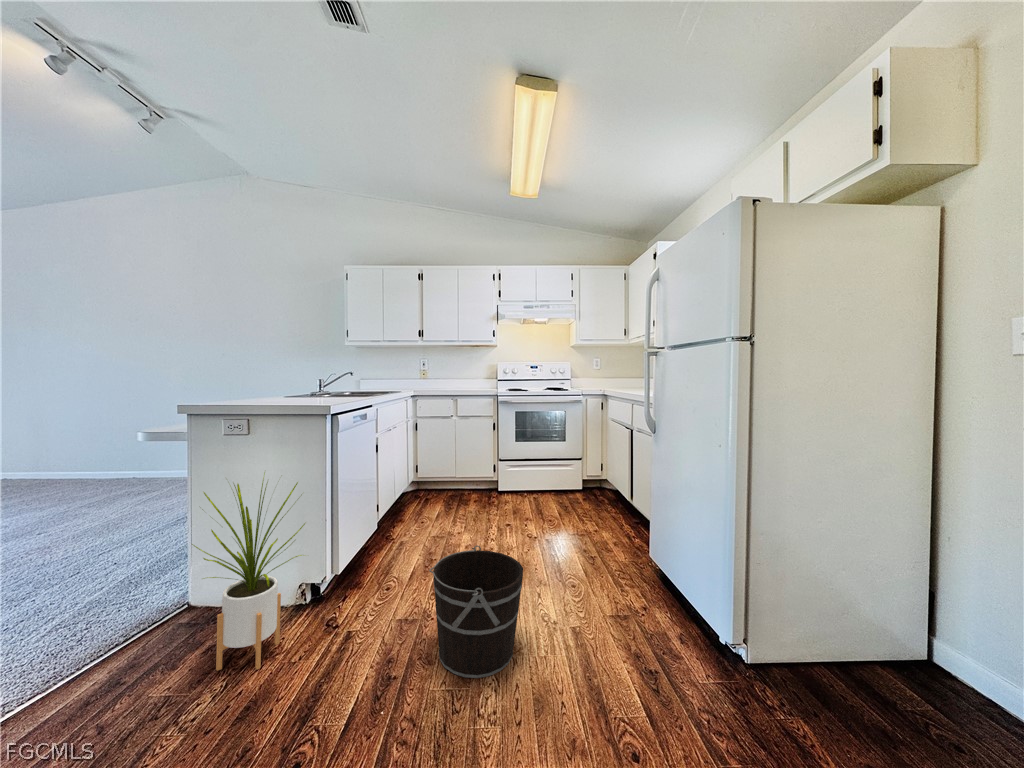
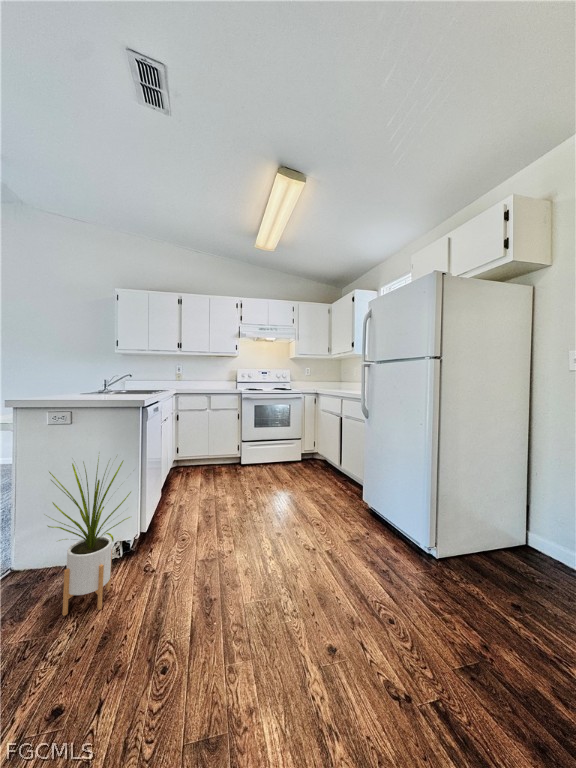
bucket: present [429,546,523,678] -> none [235,500,301,592]

